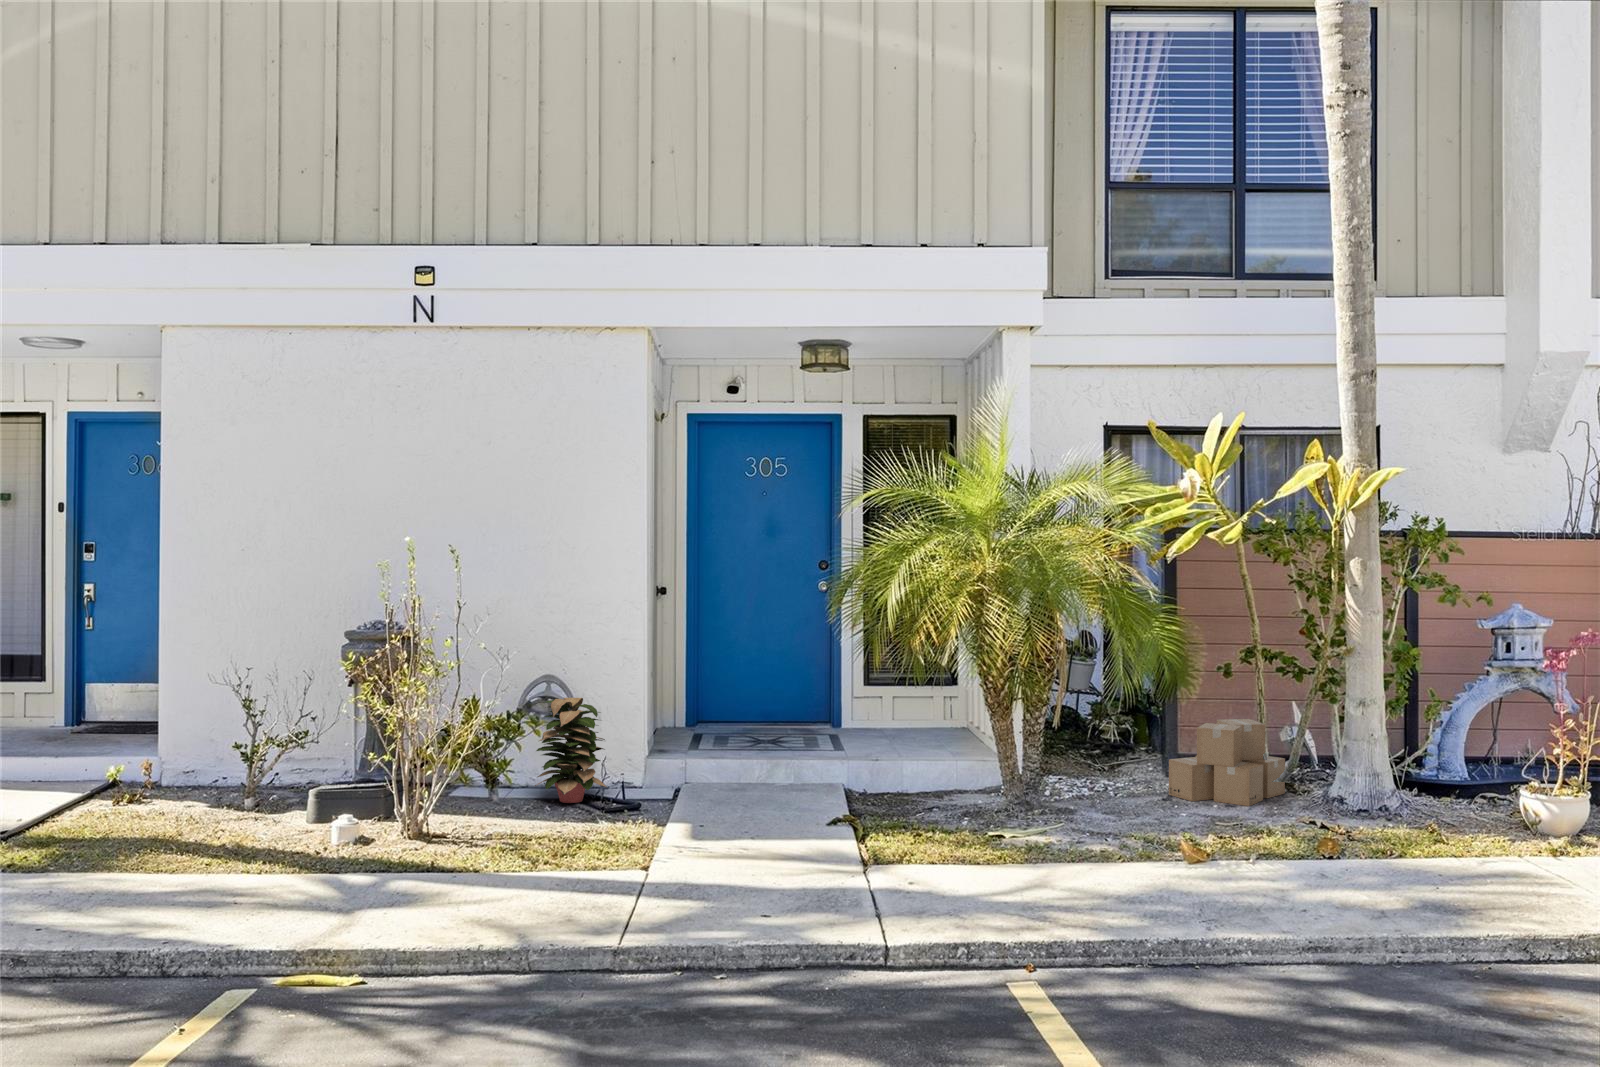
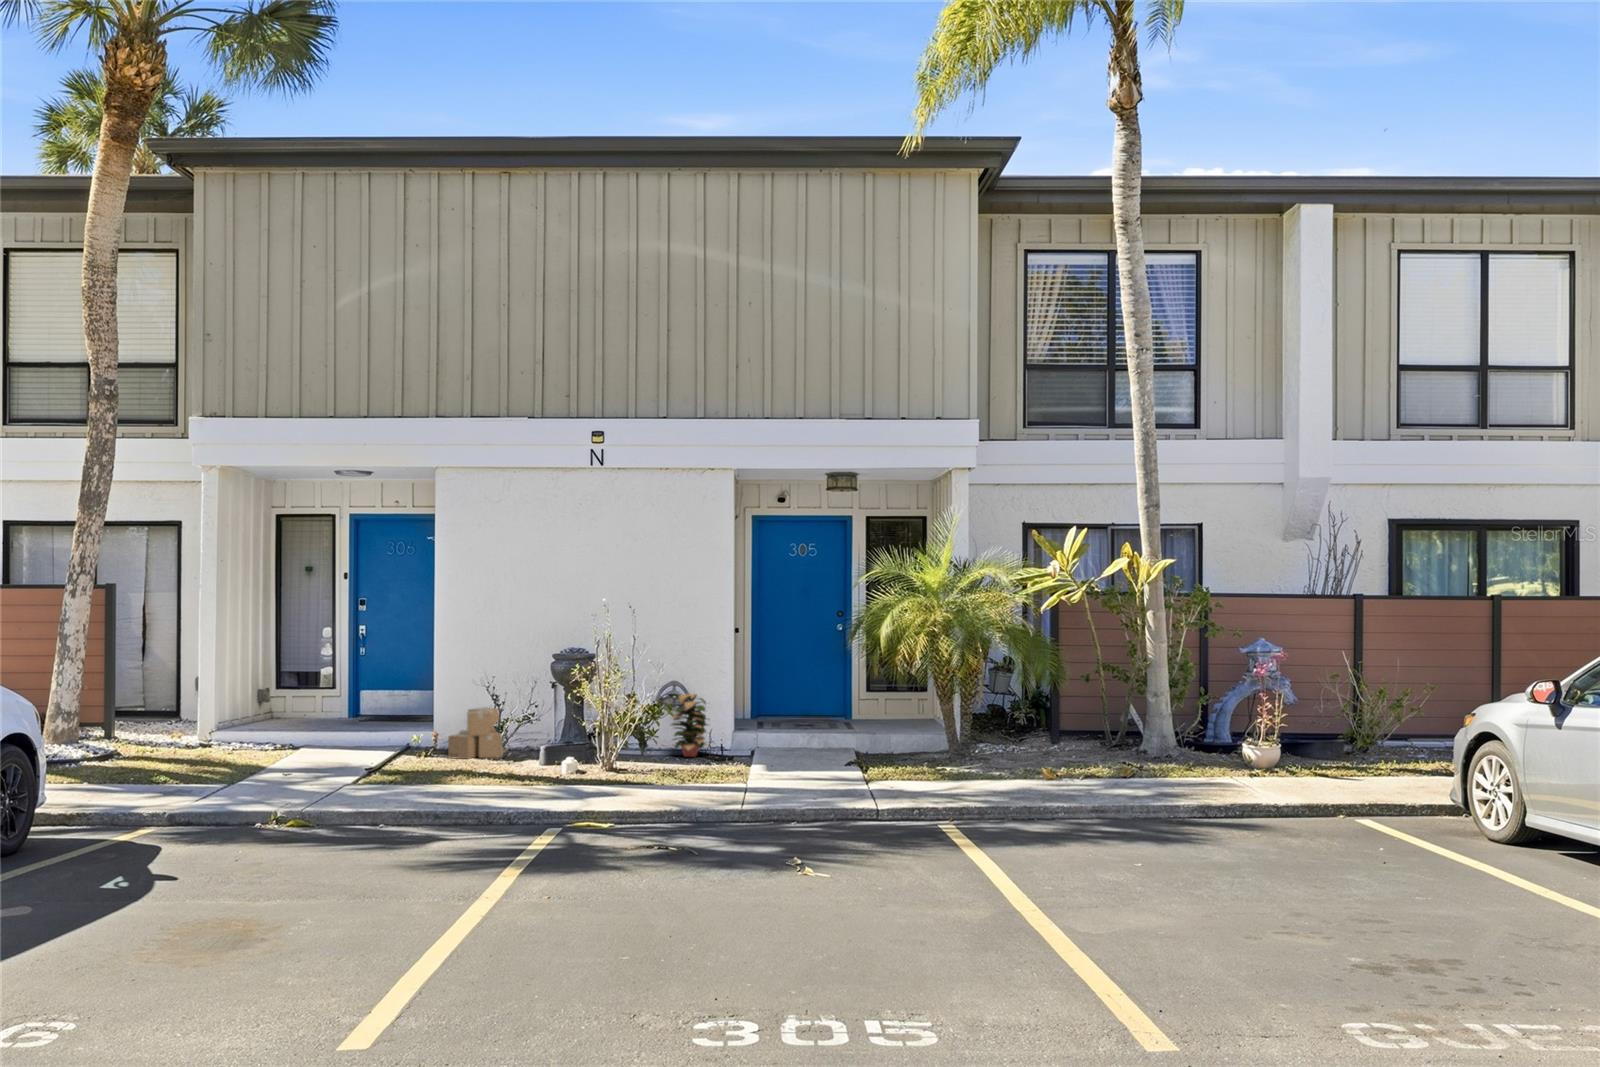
cardboard box: present [1169,719,1285,806] -> present [448,707,508,759]

